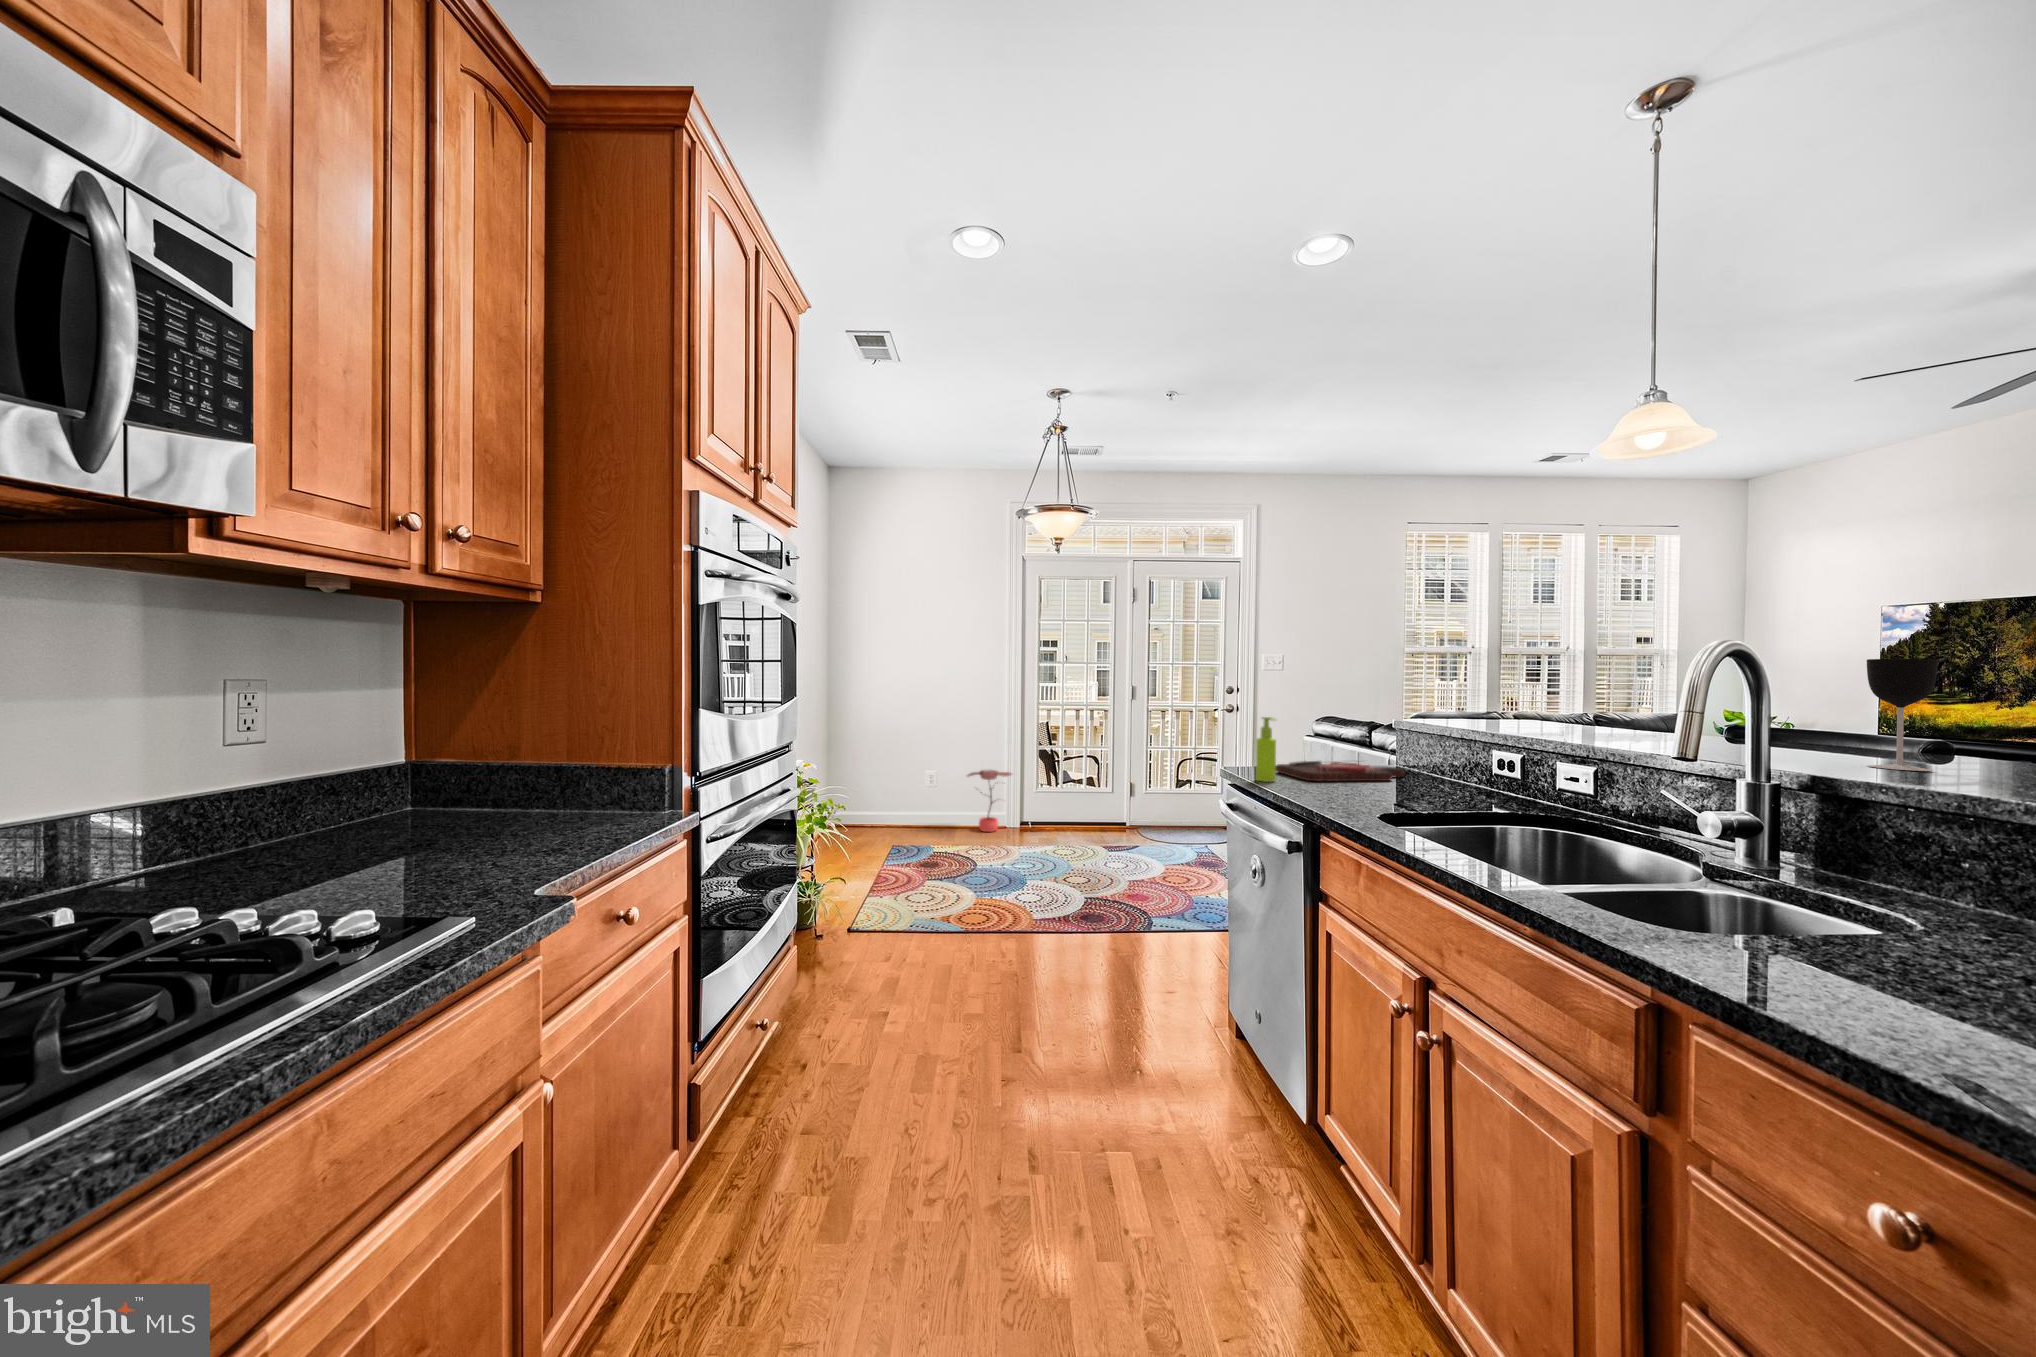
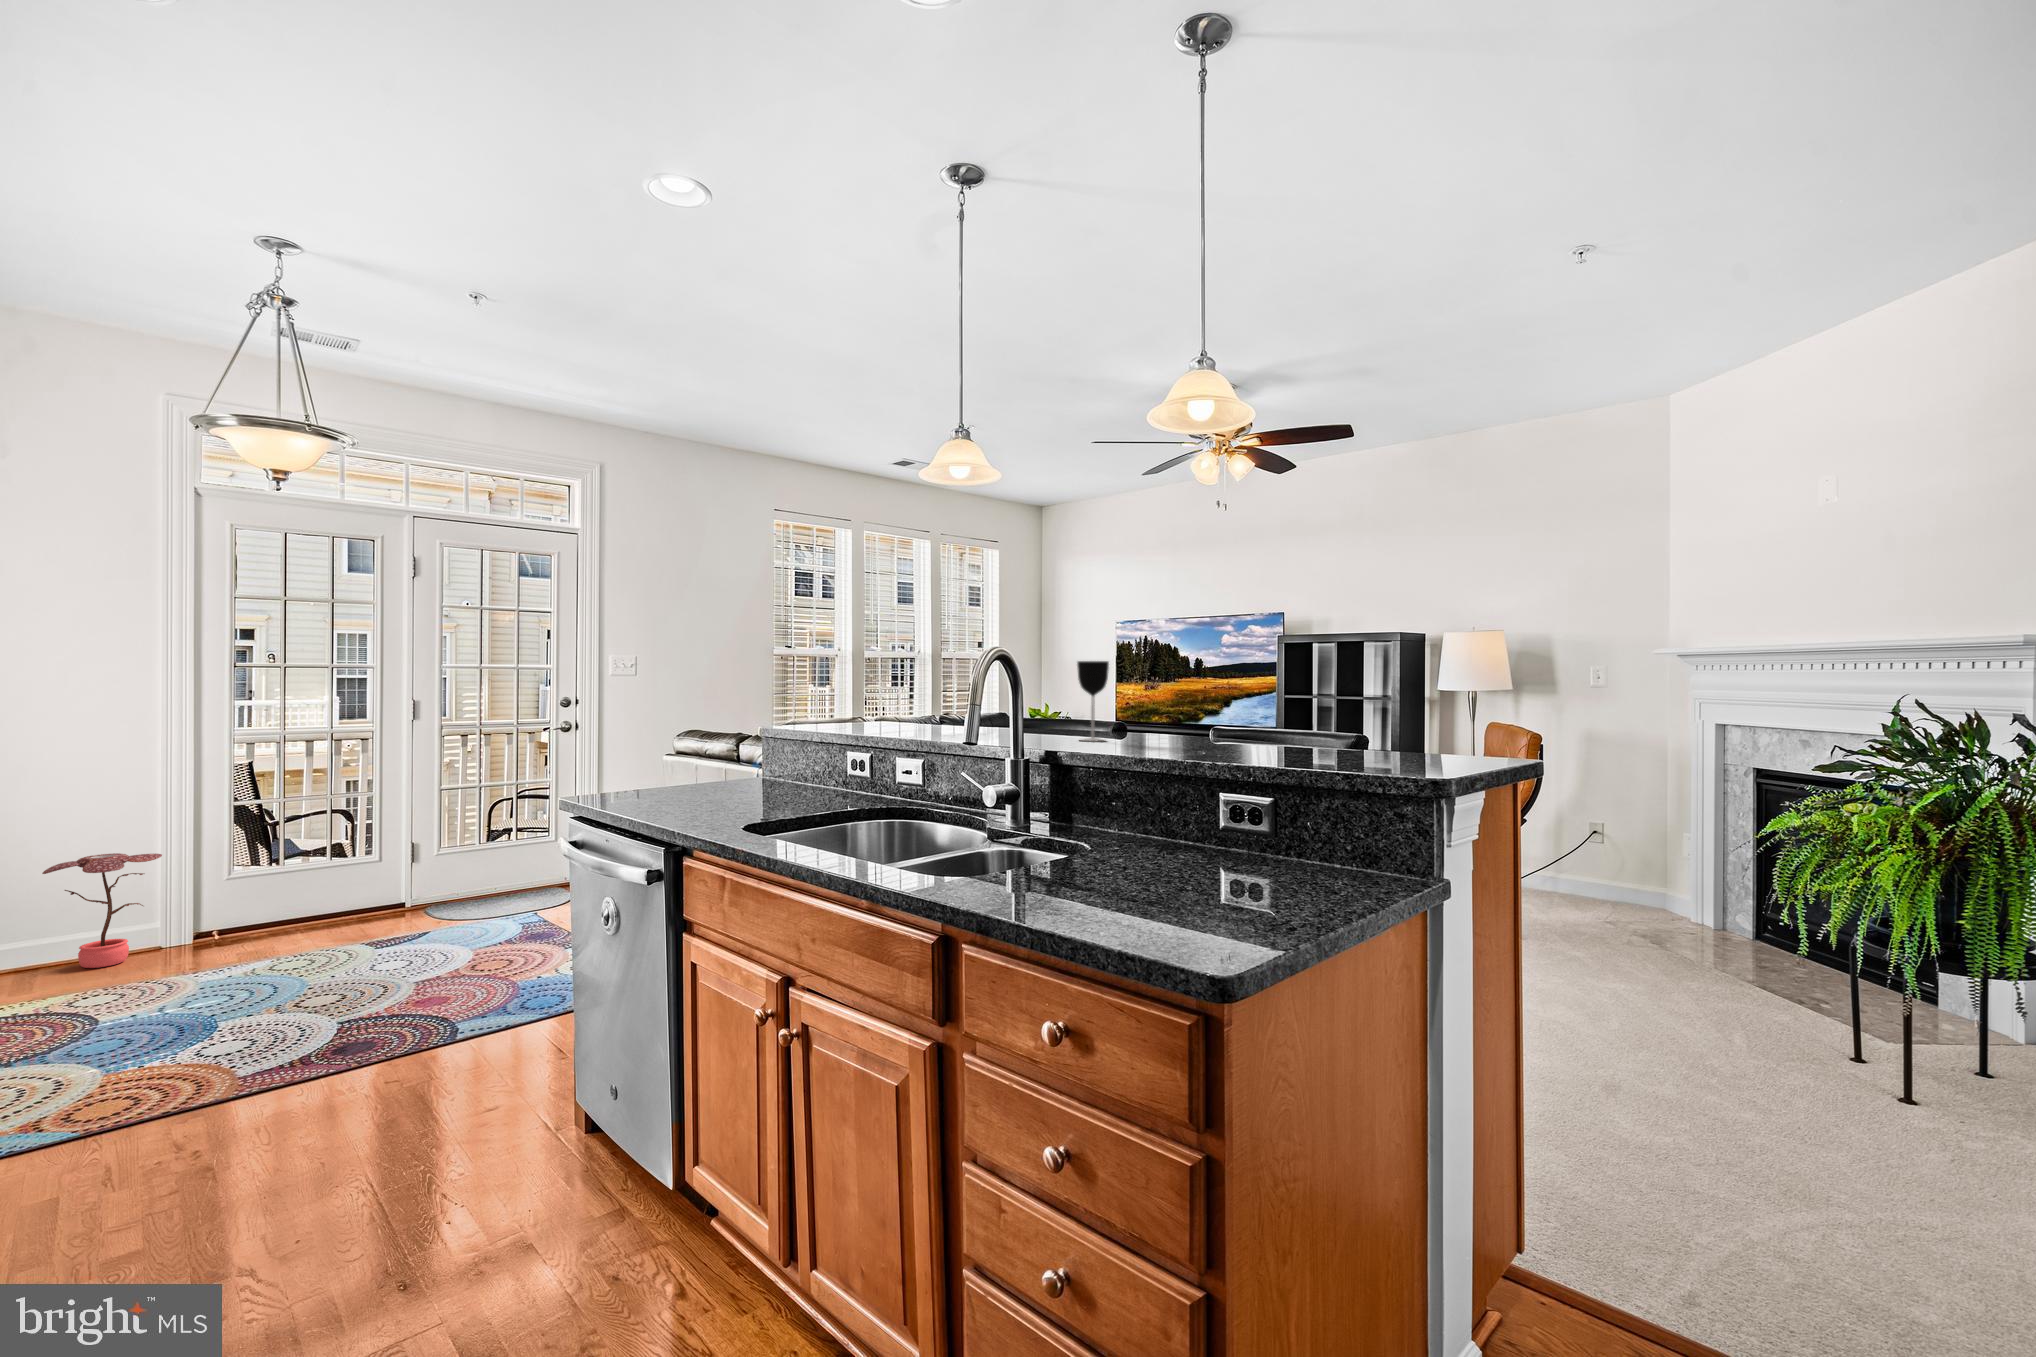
soap dispenser: present [1256,717,1276,782] -> none [607,729,633,808]
cutting board: present [1276,761,1405,781] -> none [631,772,774,801]

